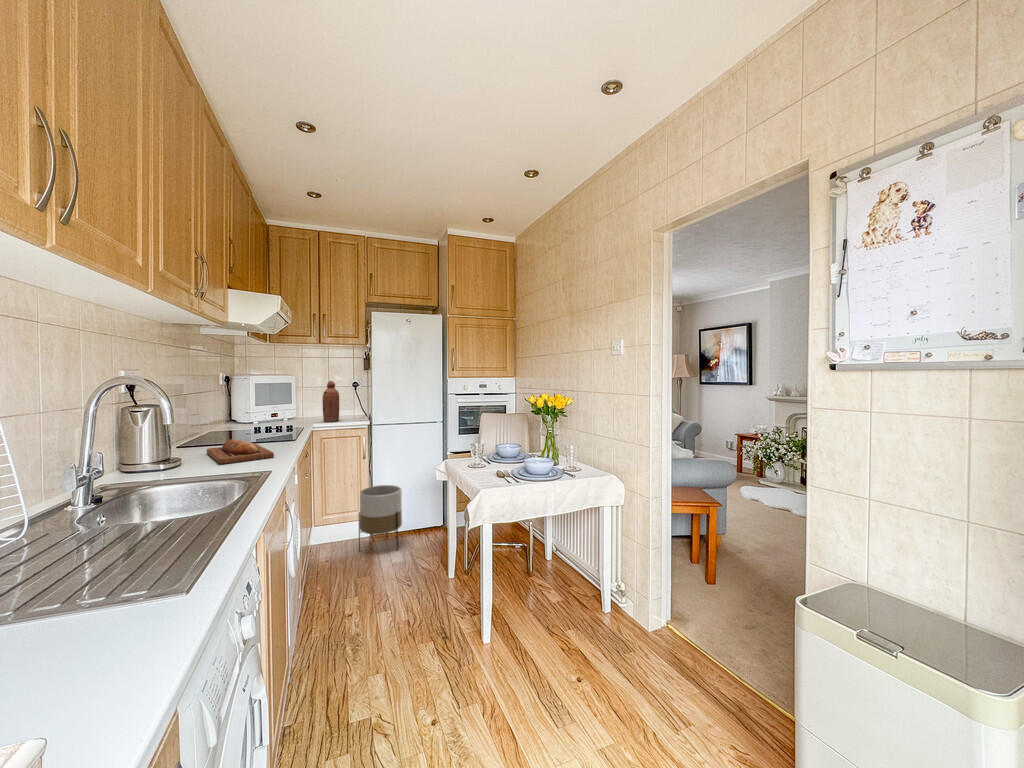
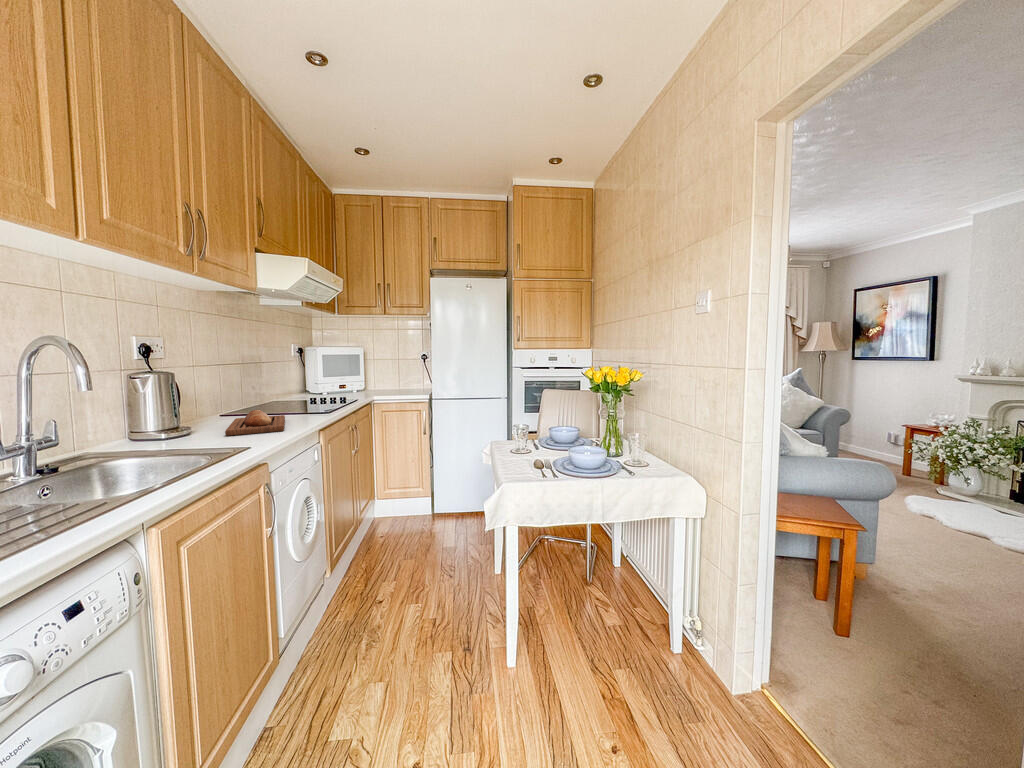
bottle: present [322,381,339,422] -> none [383,352,399,395]
planter: present [359,485,402,551] -> none [413,463,458,534]

